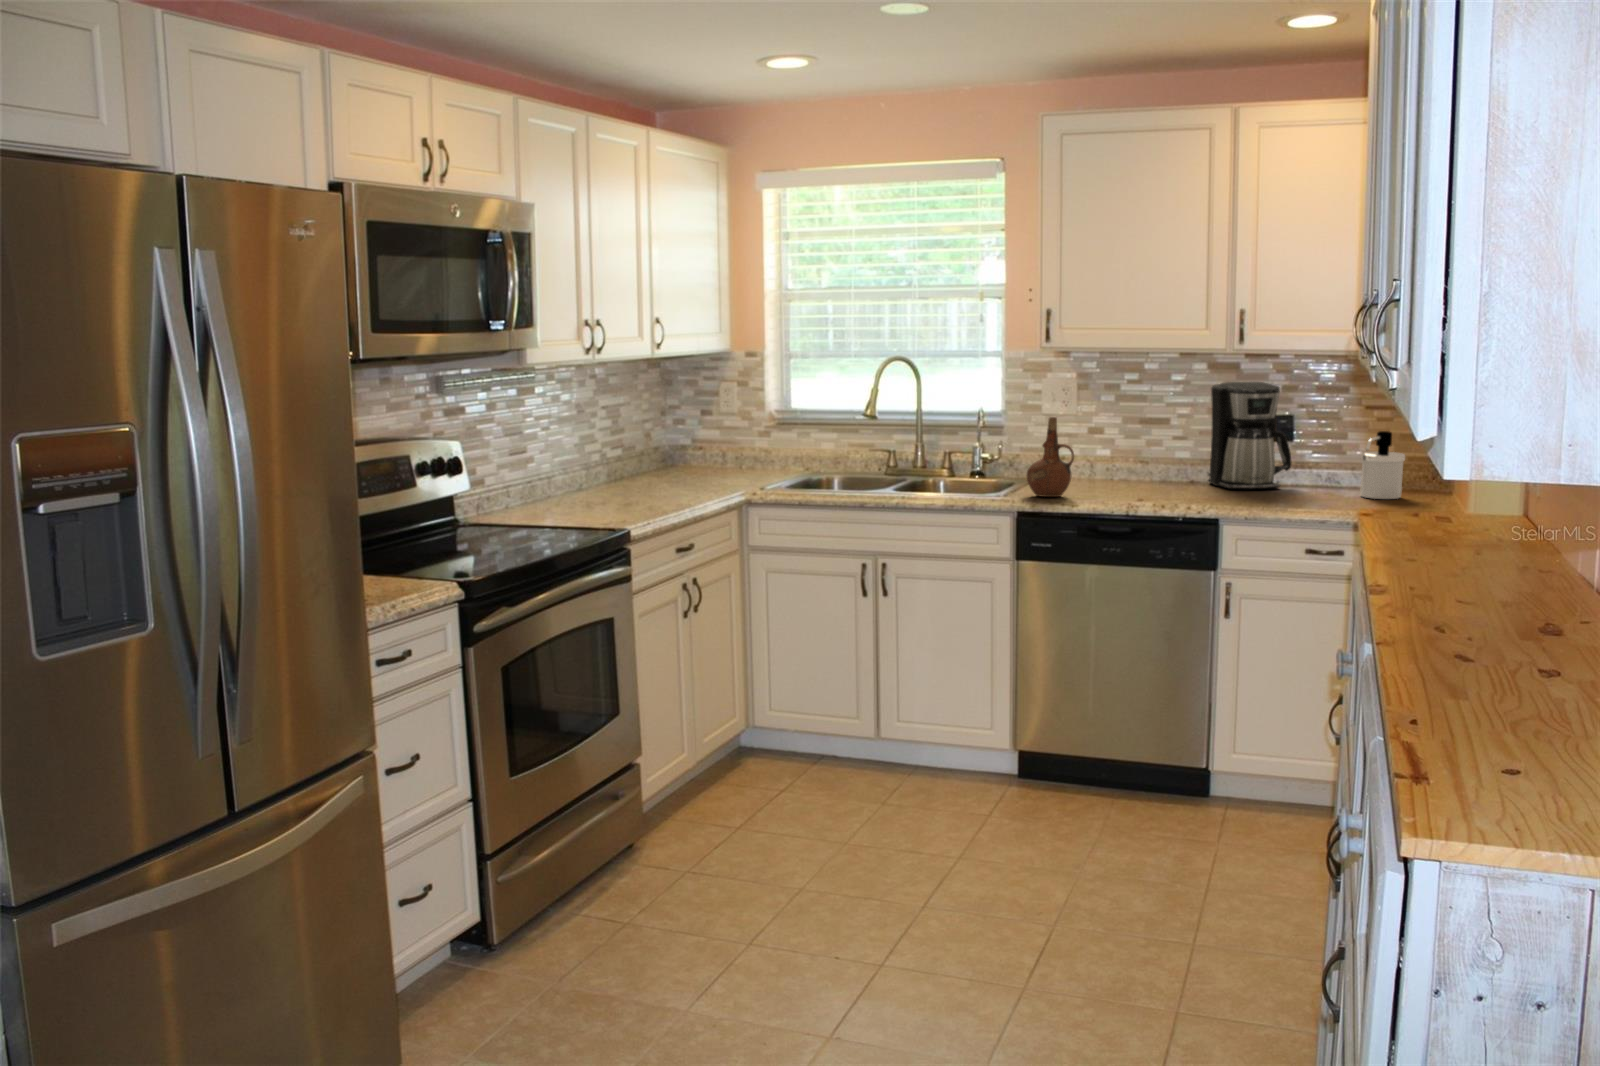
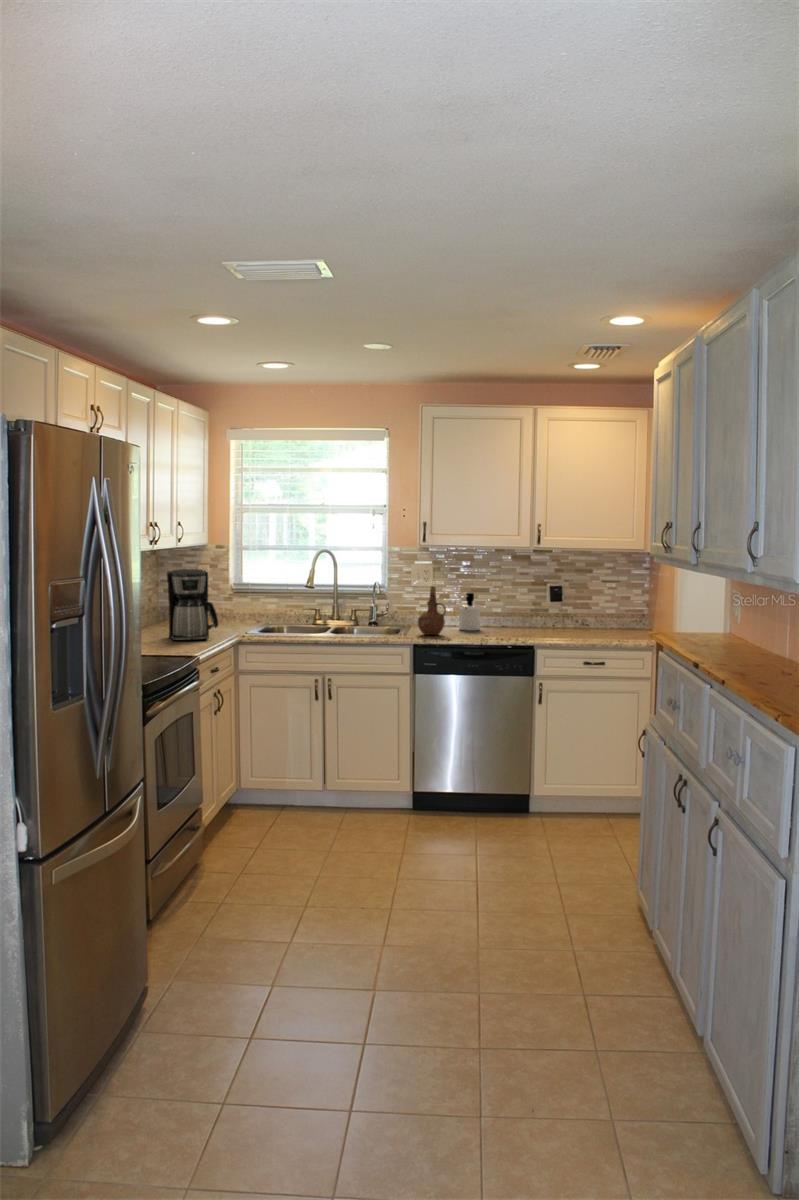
coffee maker: present [1208,382,1292,489] -> present [167,569,219,641]
soap dispenser: present [1360,431,1405,499] -> present [459,593,481,631]

